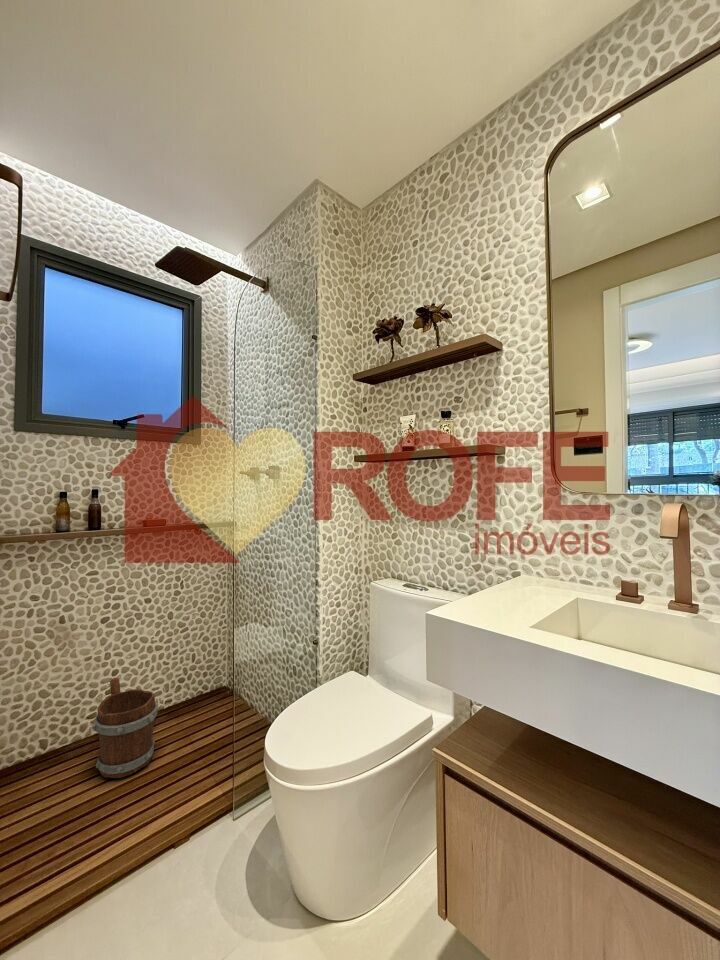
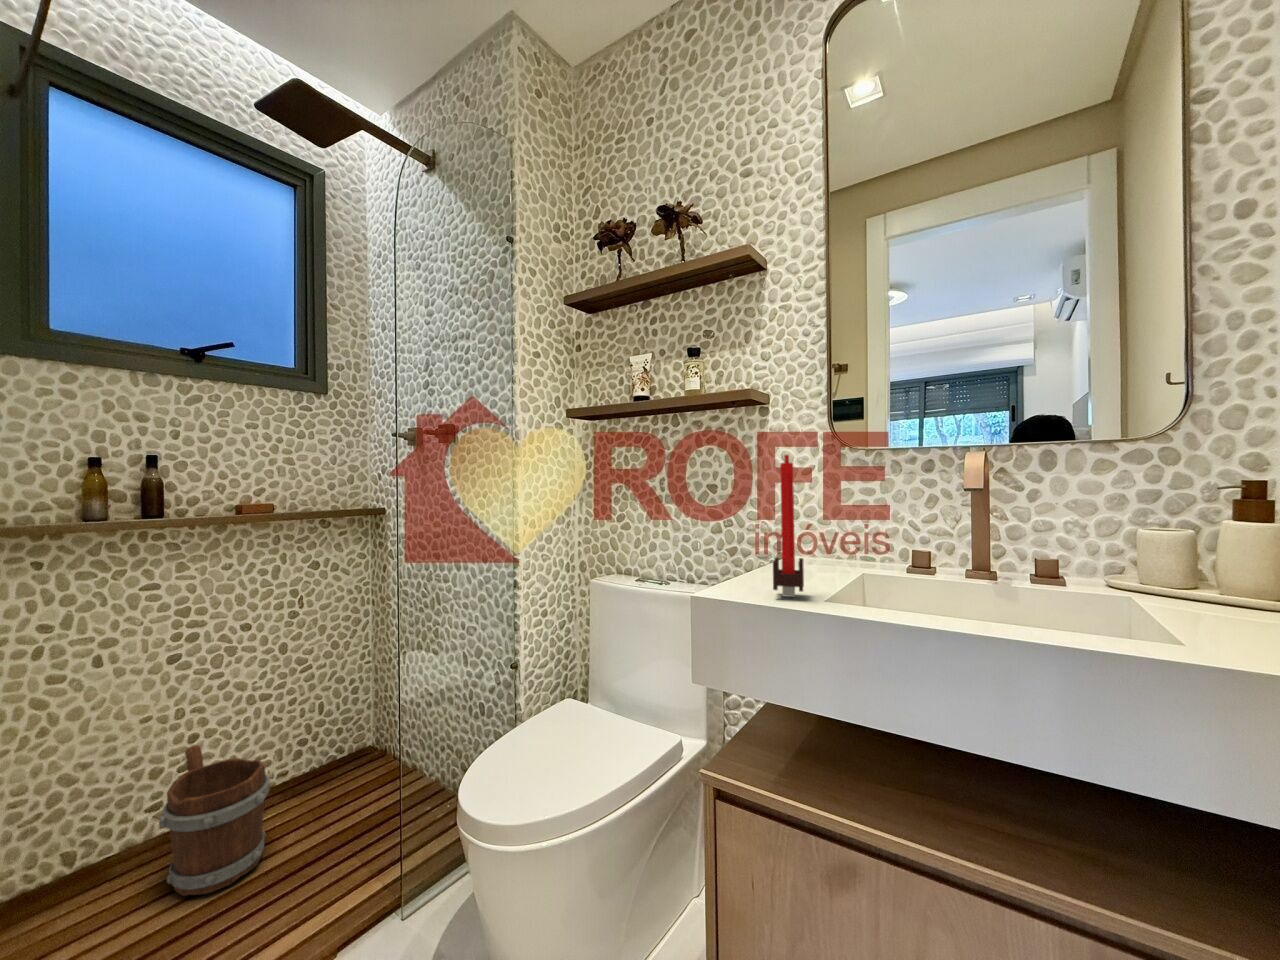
candle: none [488,502,516,613] -> present [773,455,804,597]

